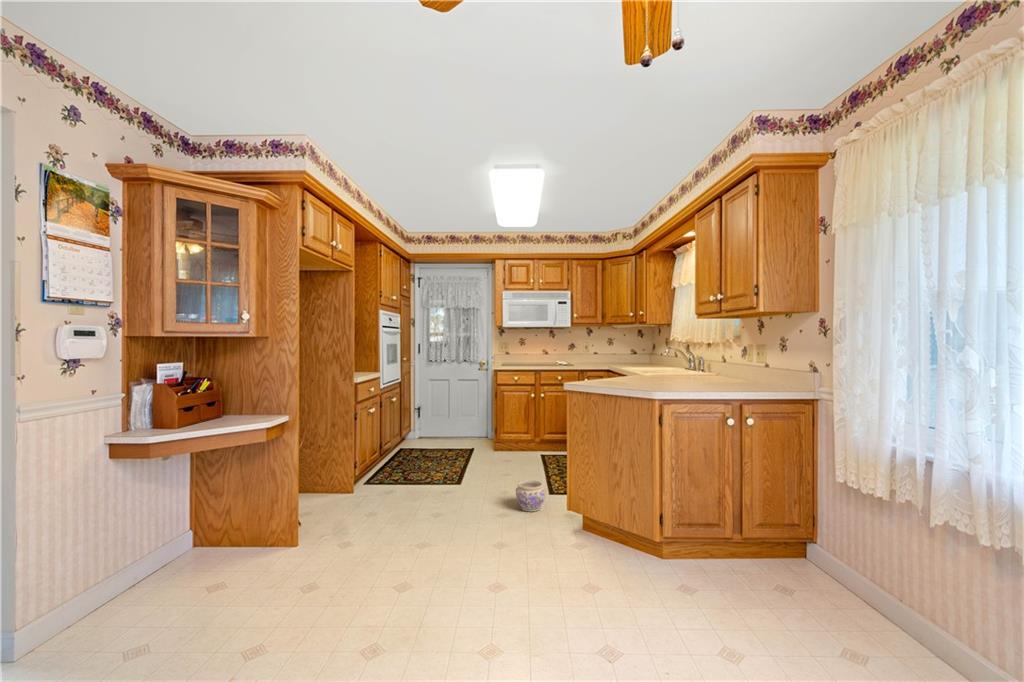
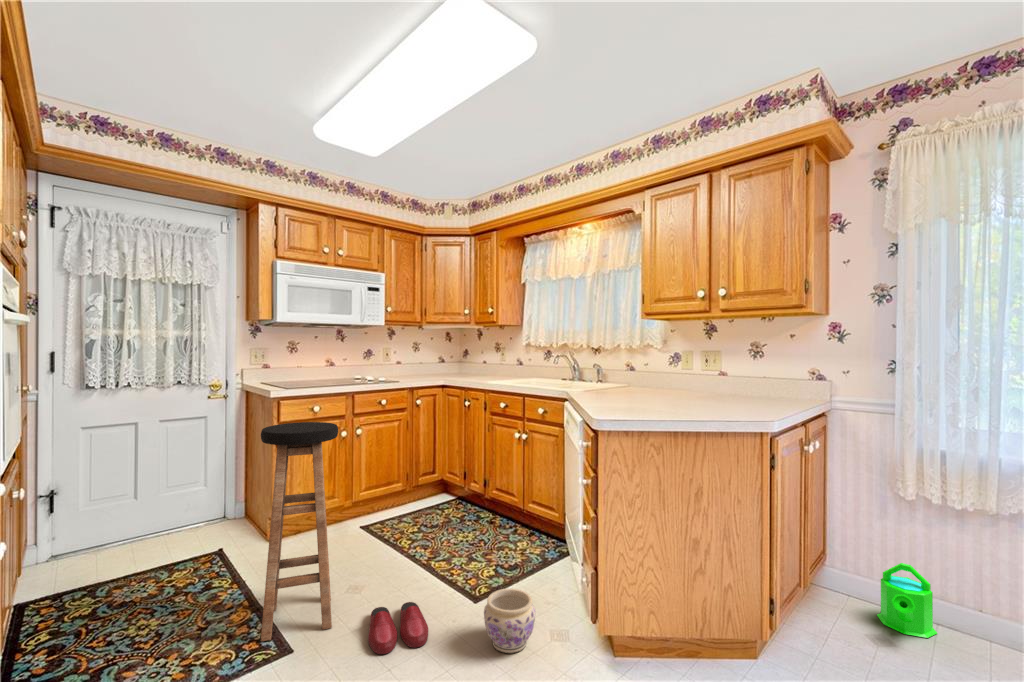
bar stool: none [446,380,487,481] -> present [261,422,338,641]
slippers: none [475,478,512,497] -> present [368,602,428,654]
watering can: none [787,541,869,614] -> present [877,563,937,638]

